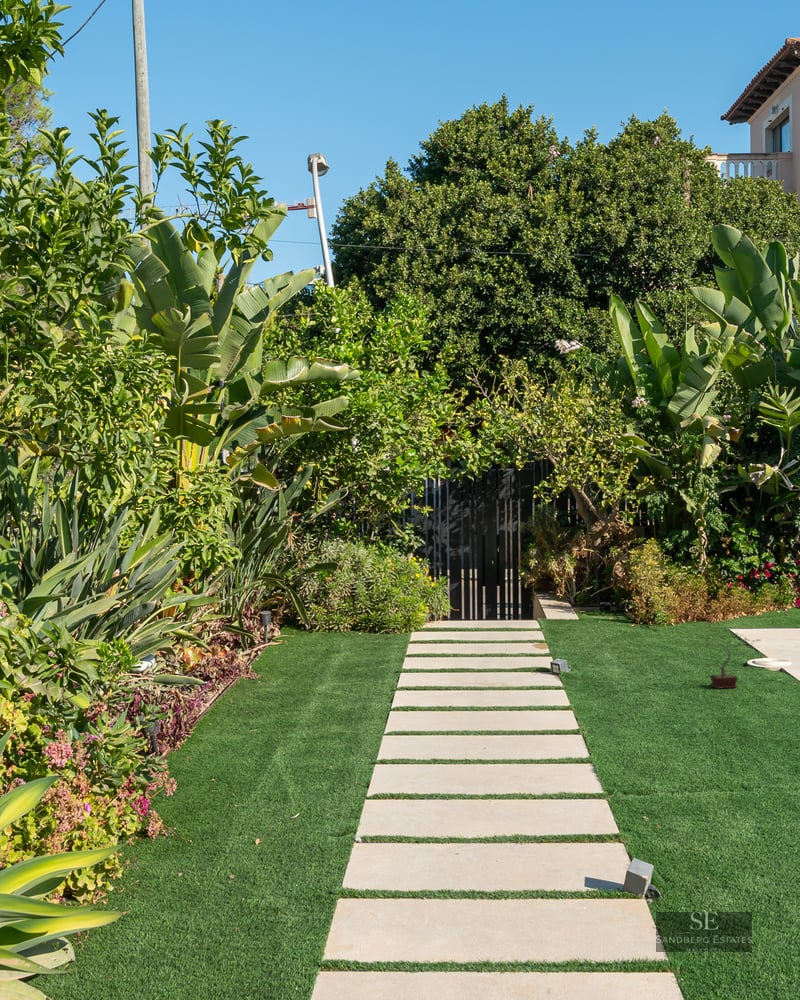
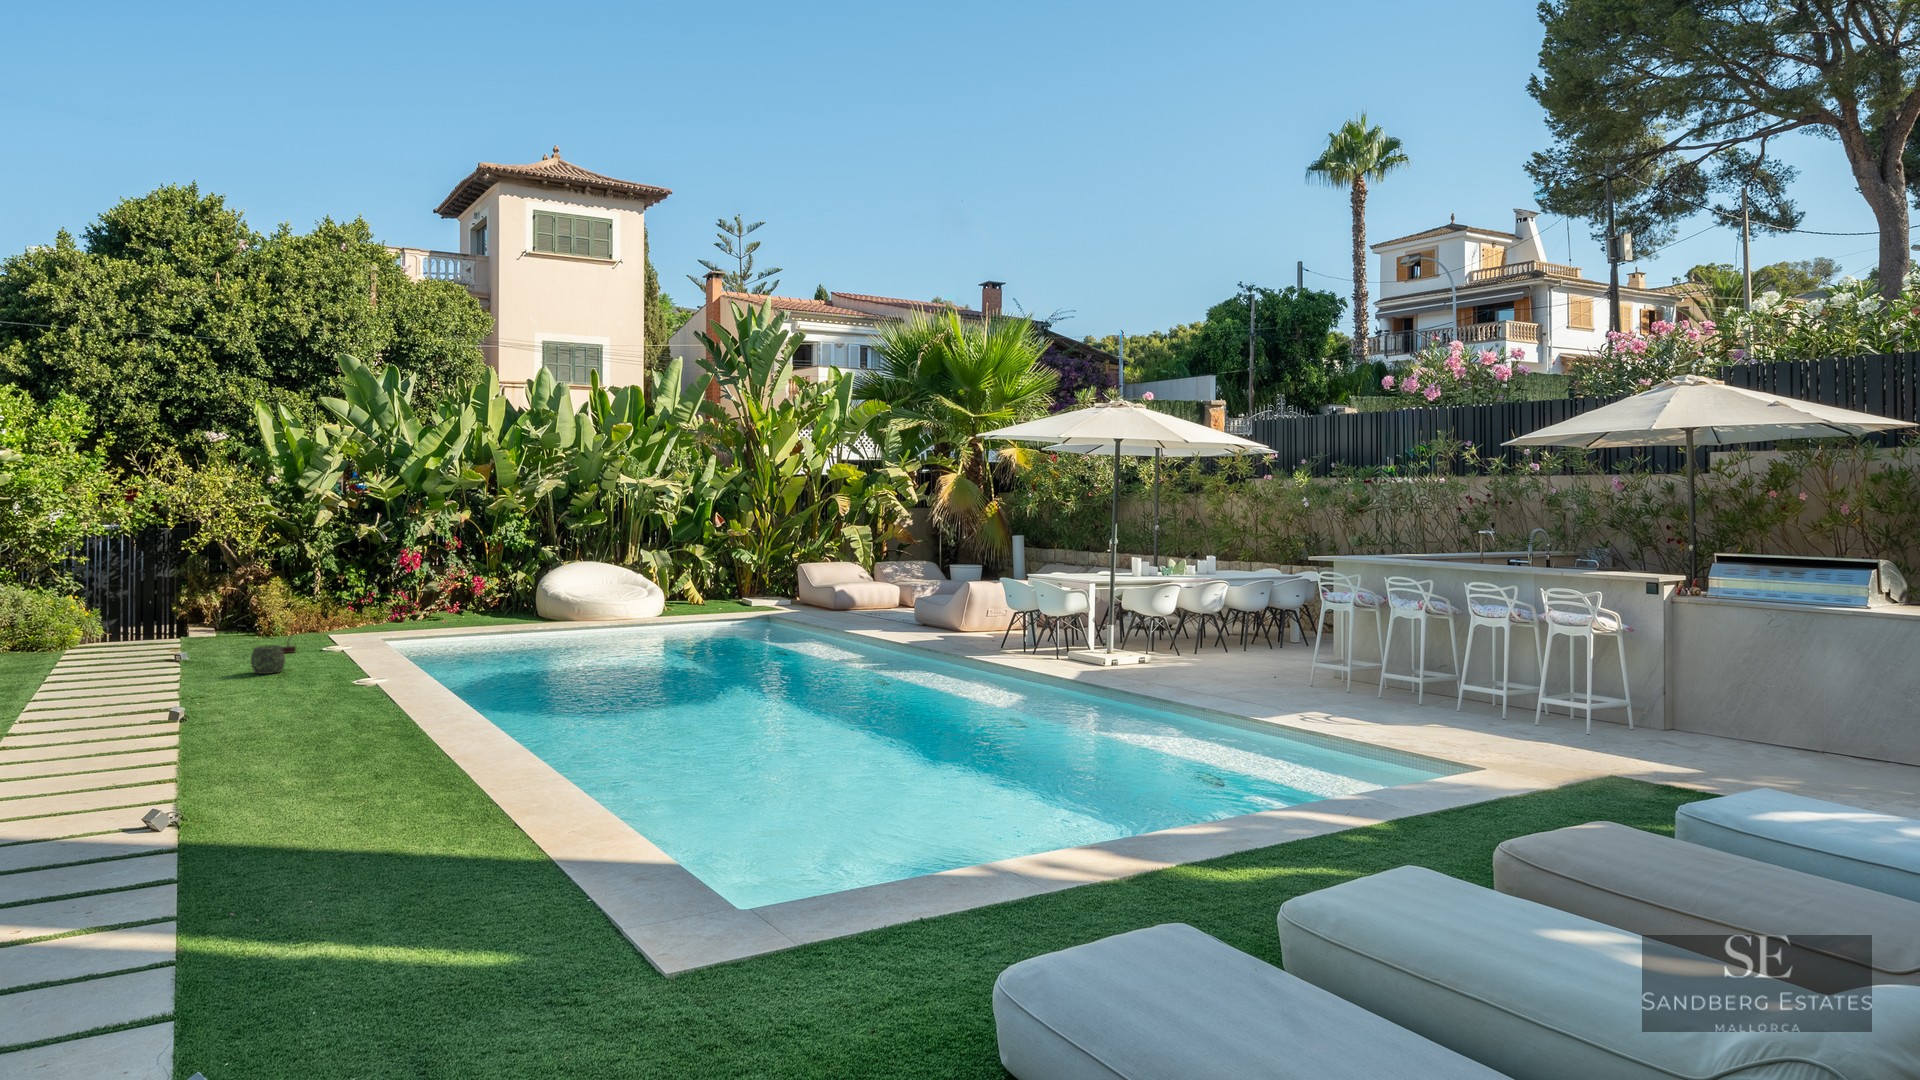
woven basket: none [715,702,779,767] -> present [251,645,285,674]

